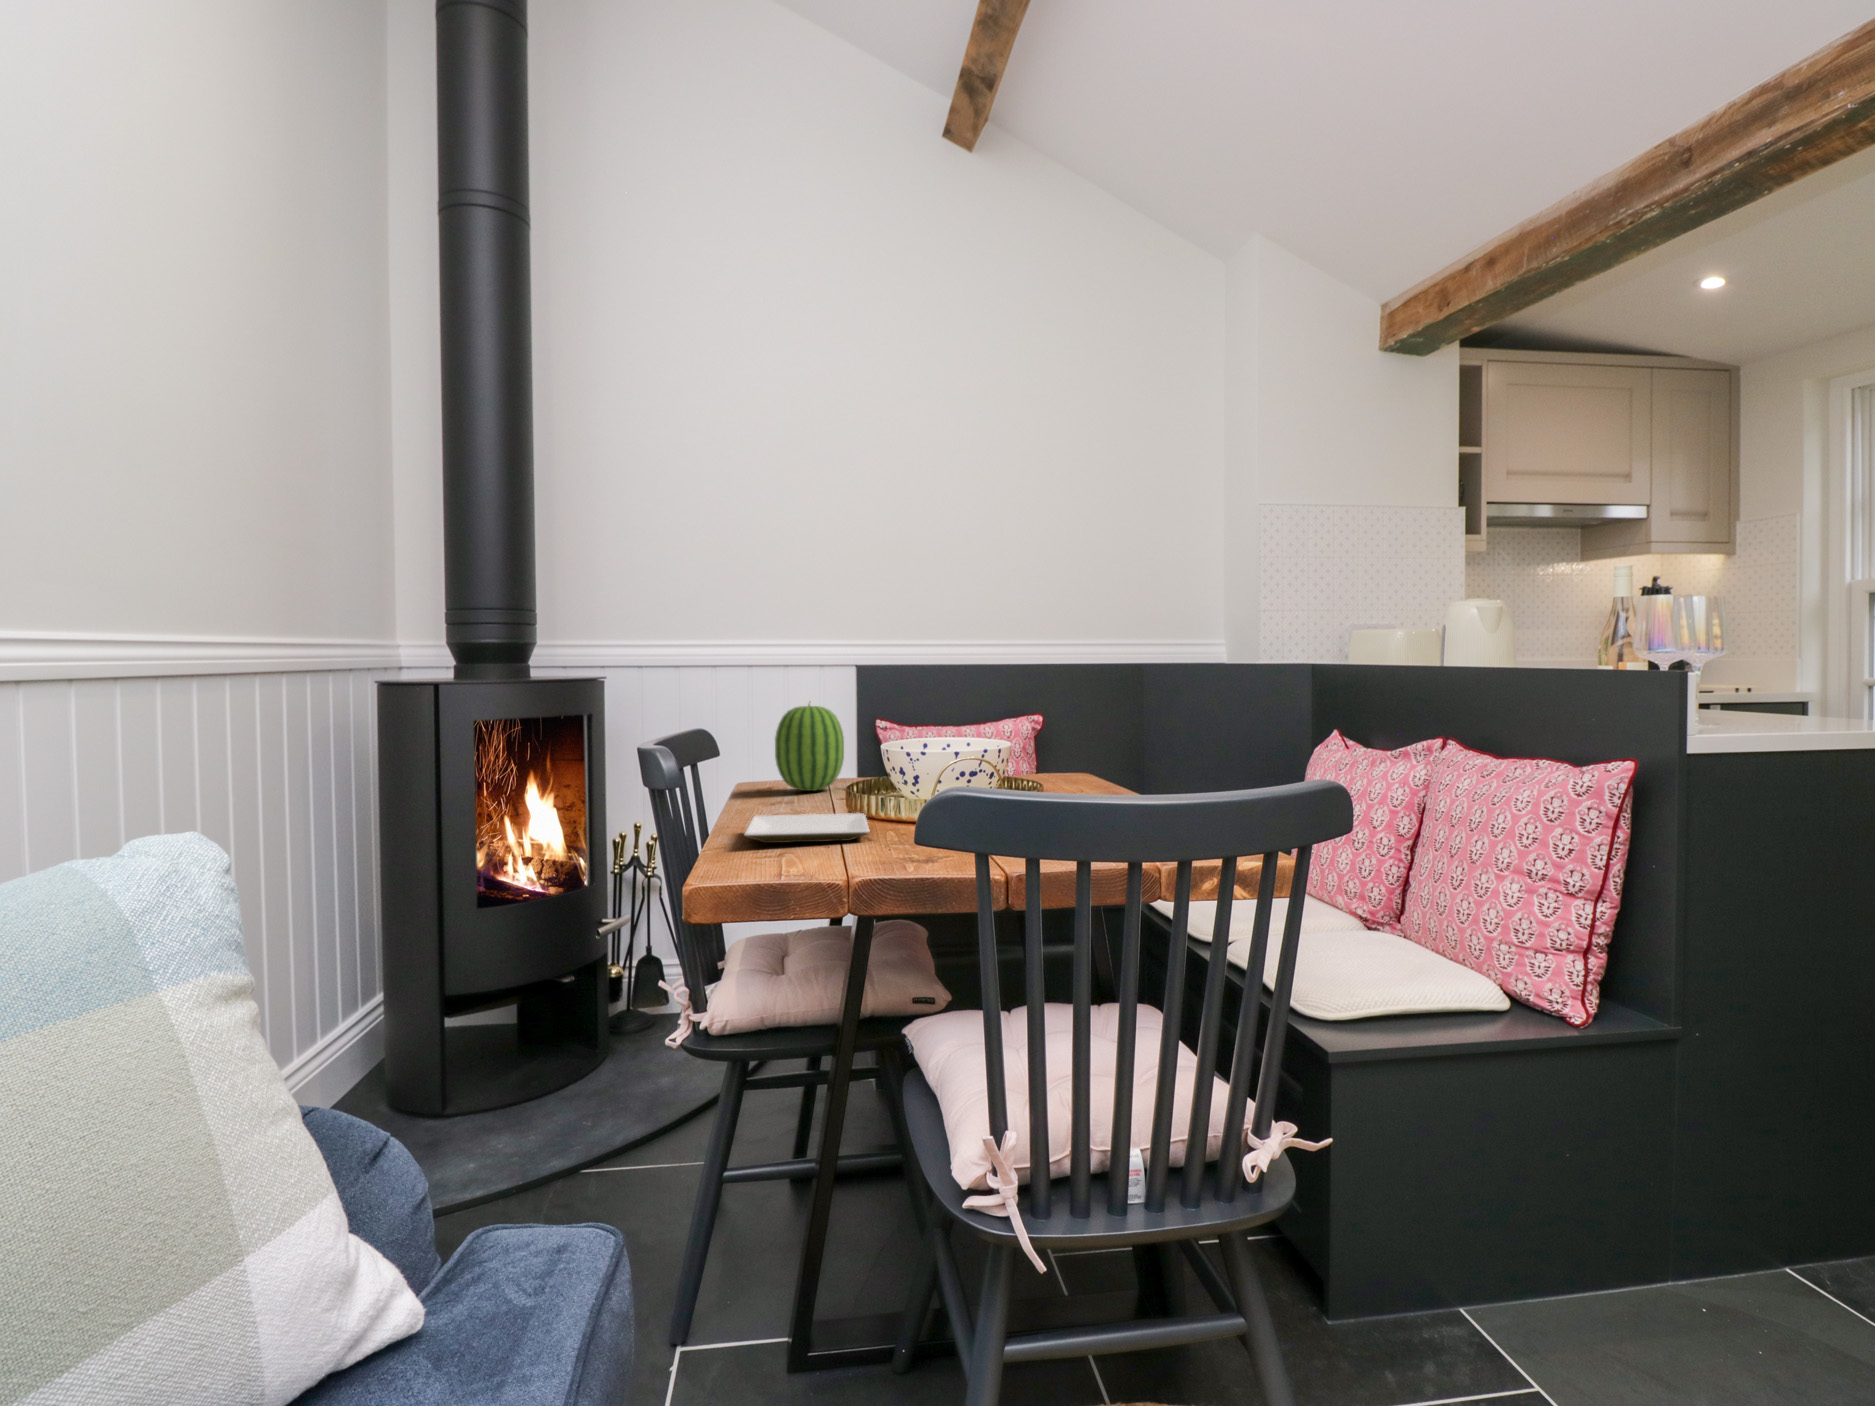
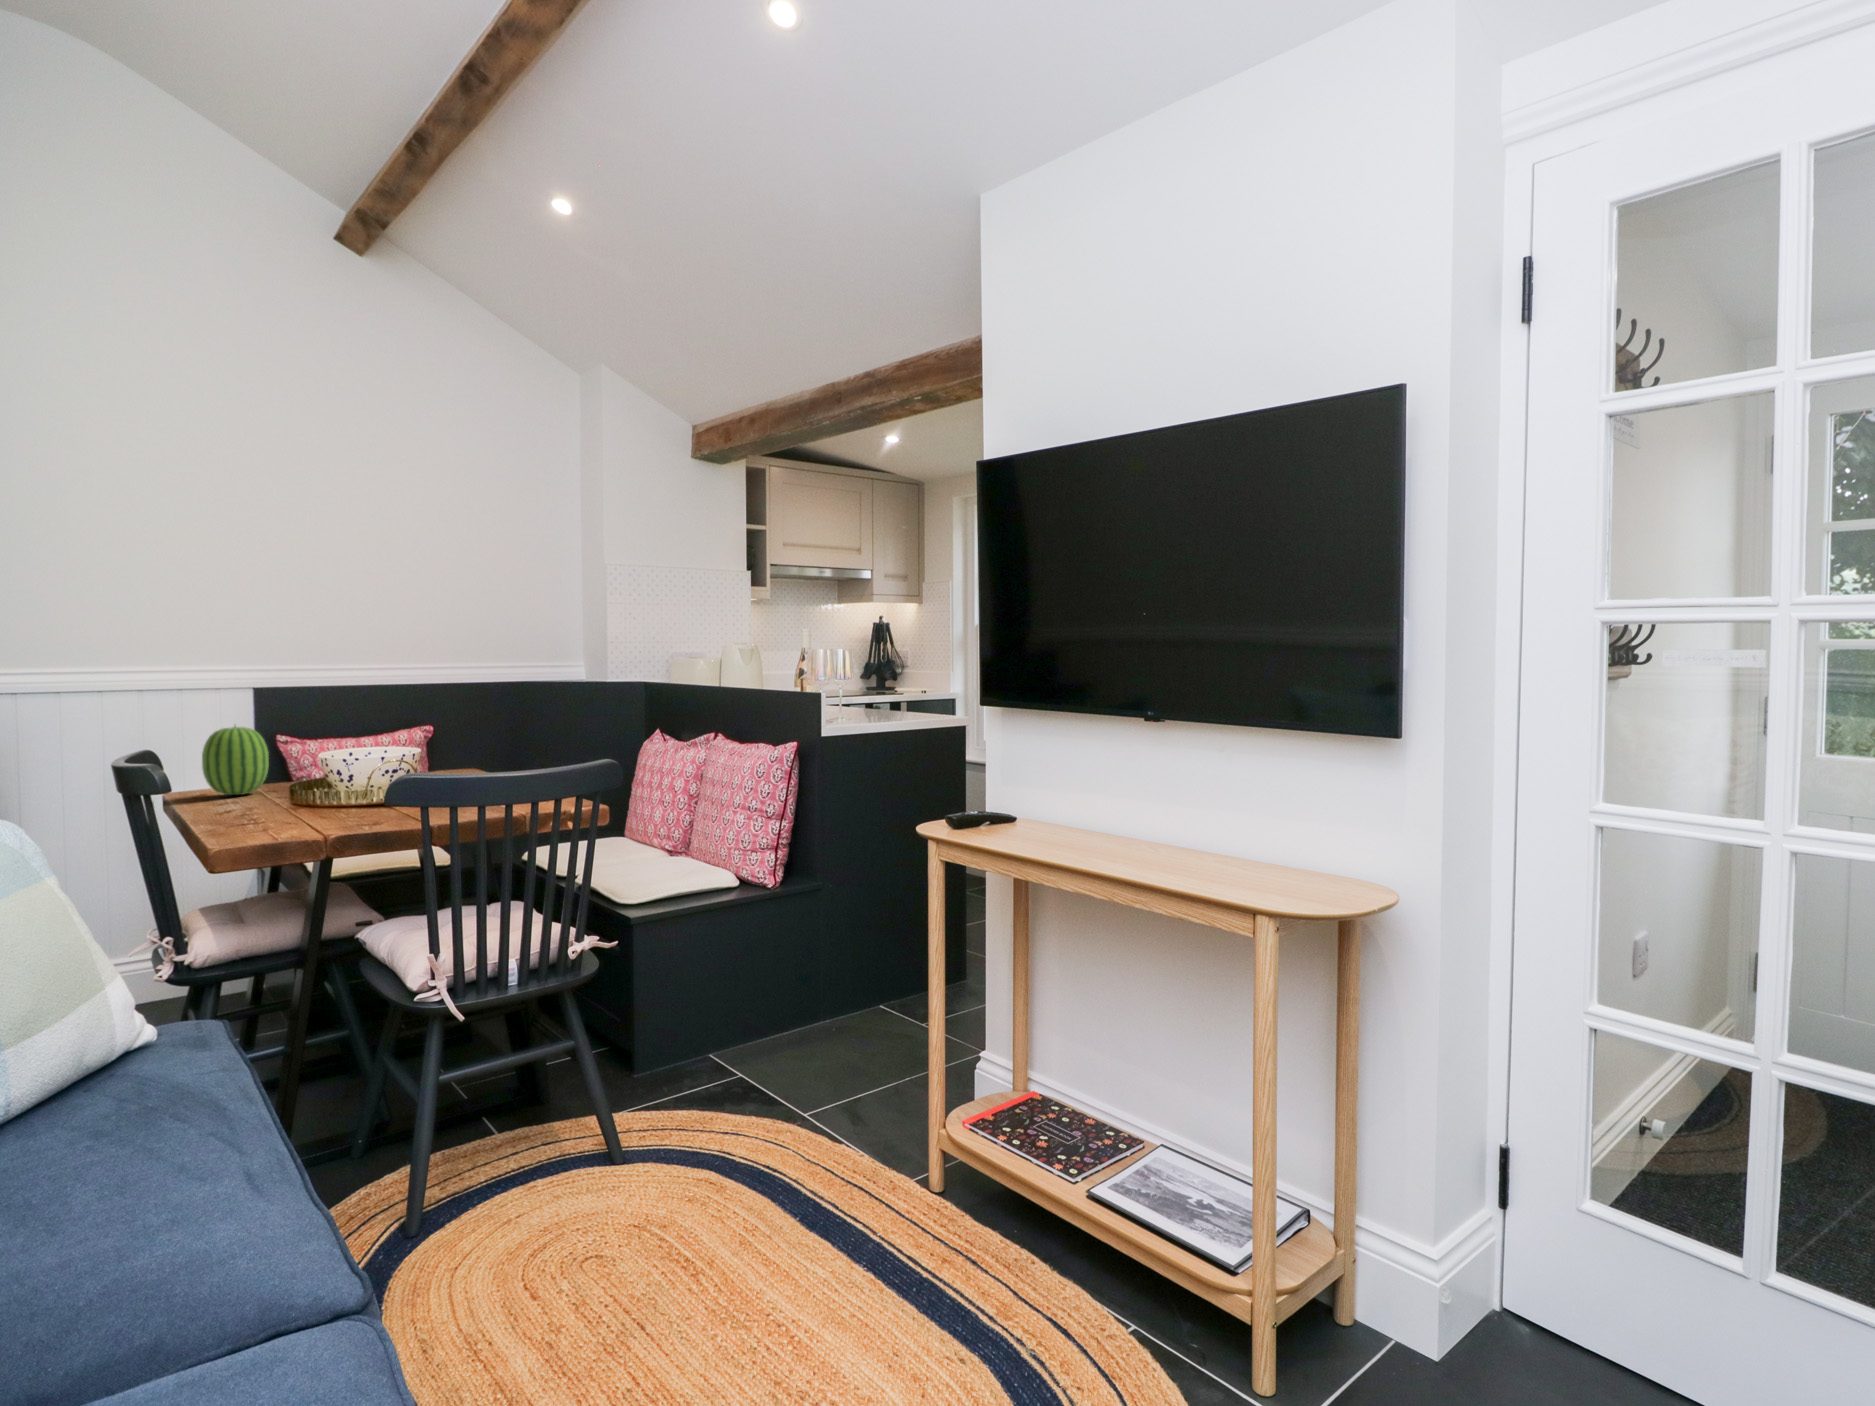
plate: present [744,813,870,843] -> none [220,803,327,826]

